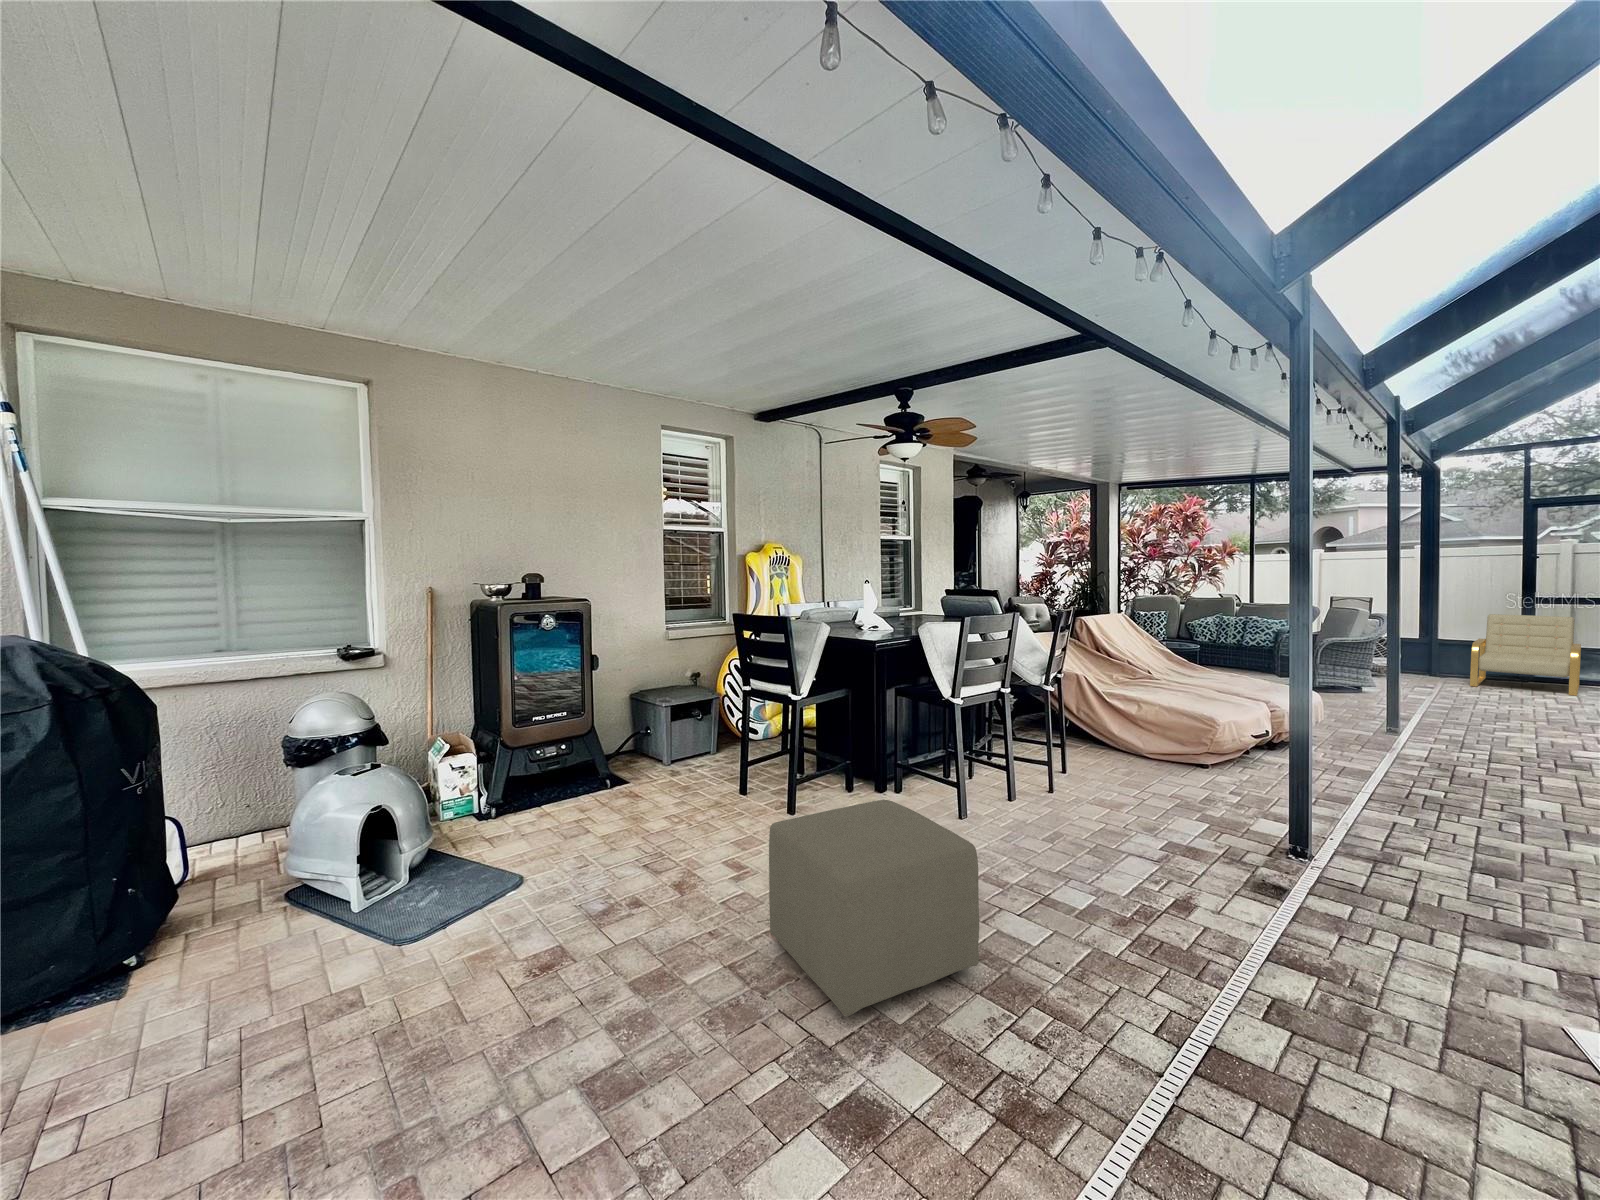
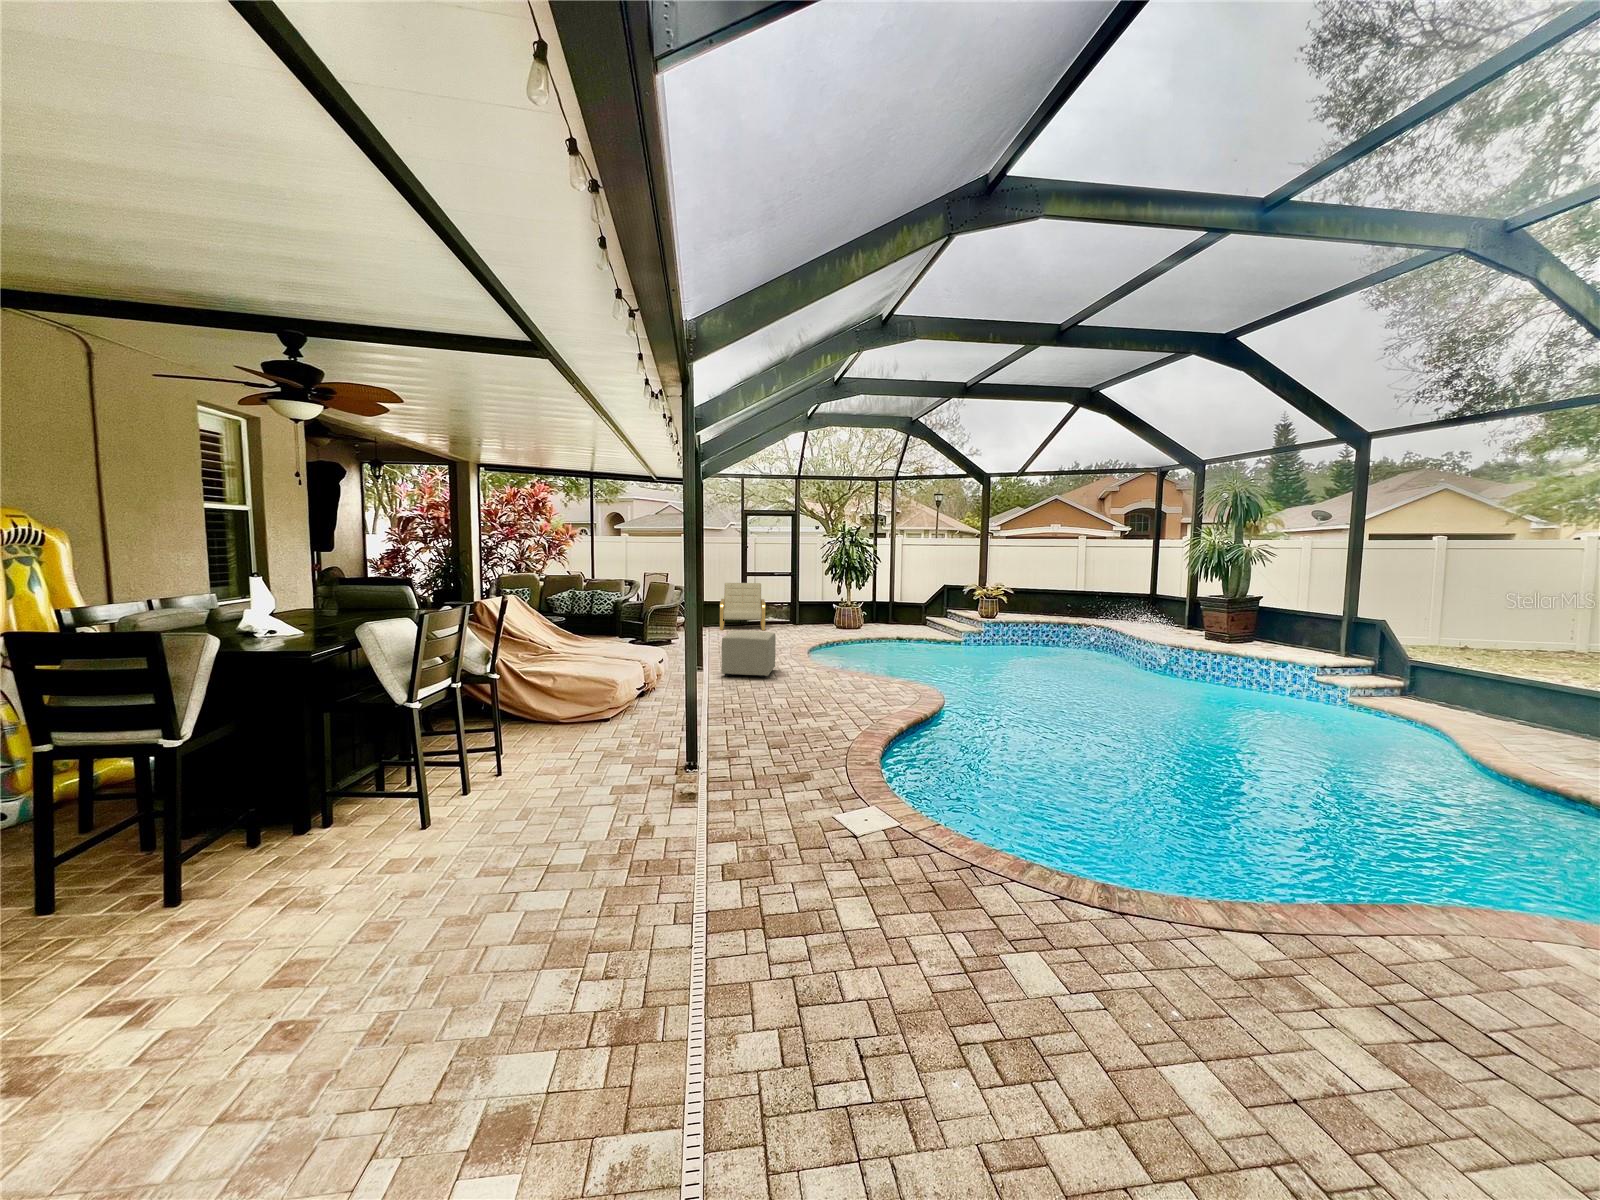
ottoman: present [769,800,979,1016] -> present [721,631,776,678]

